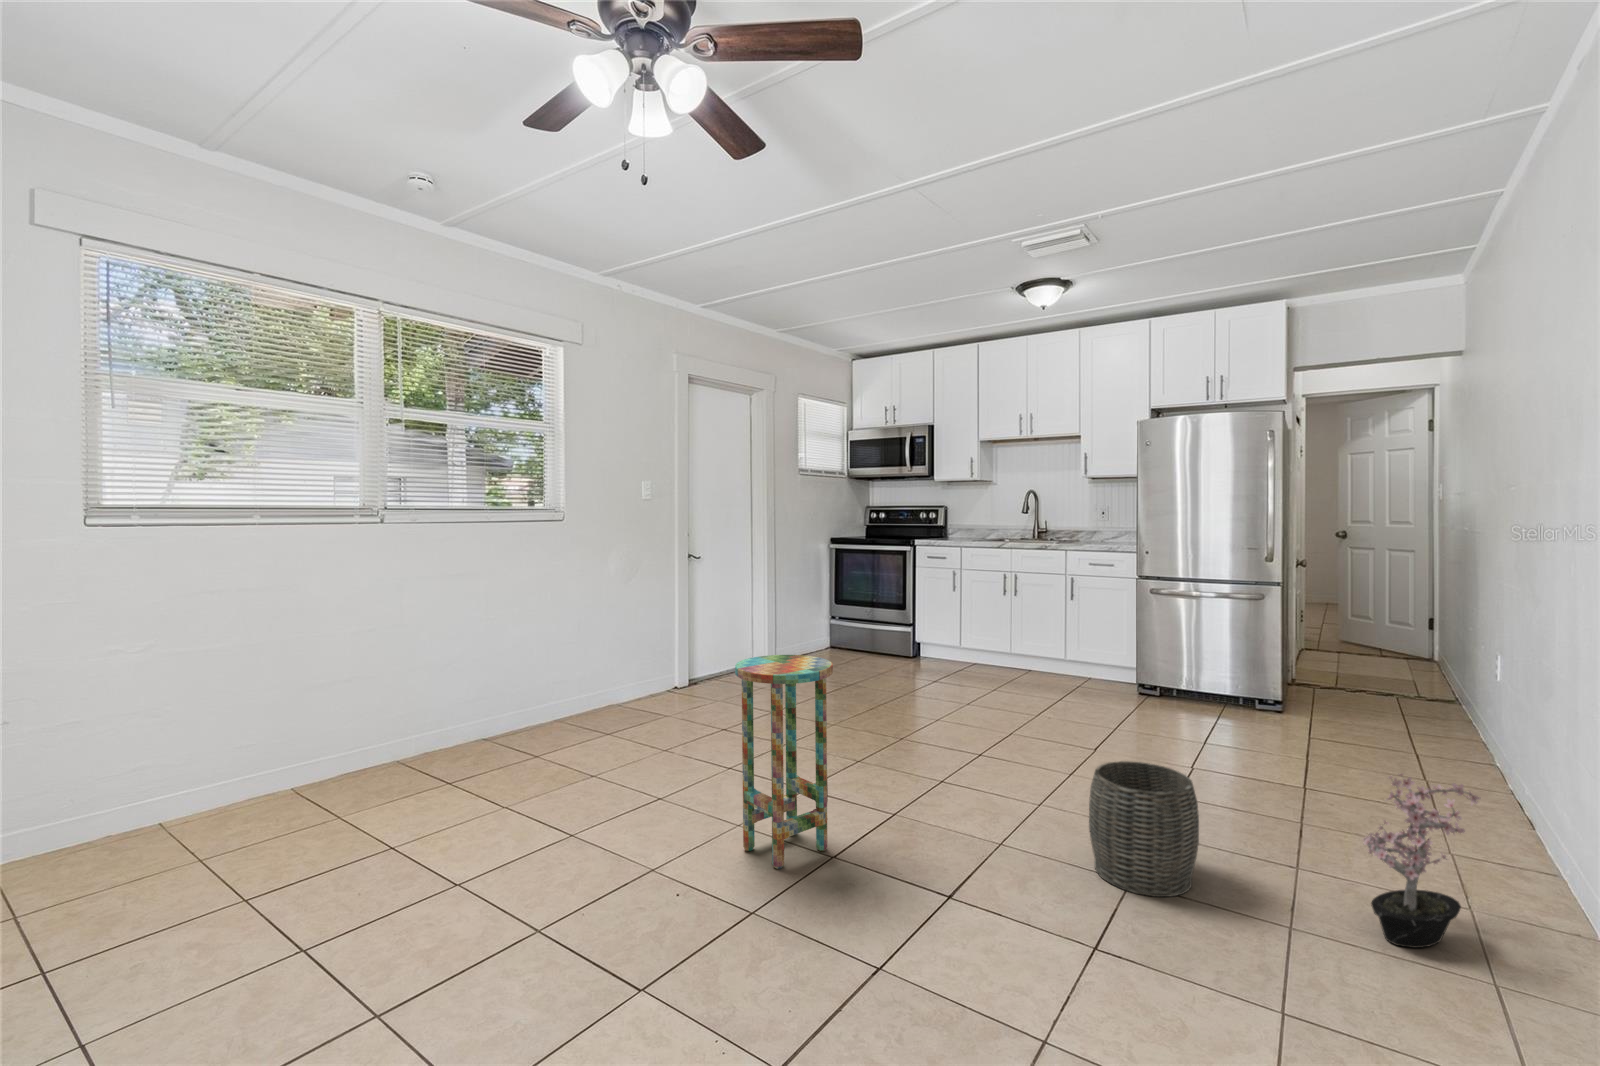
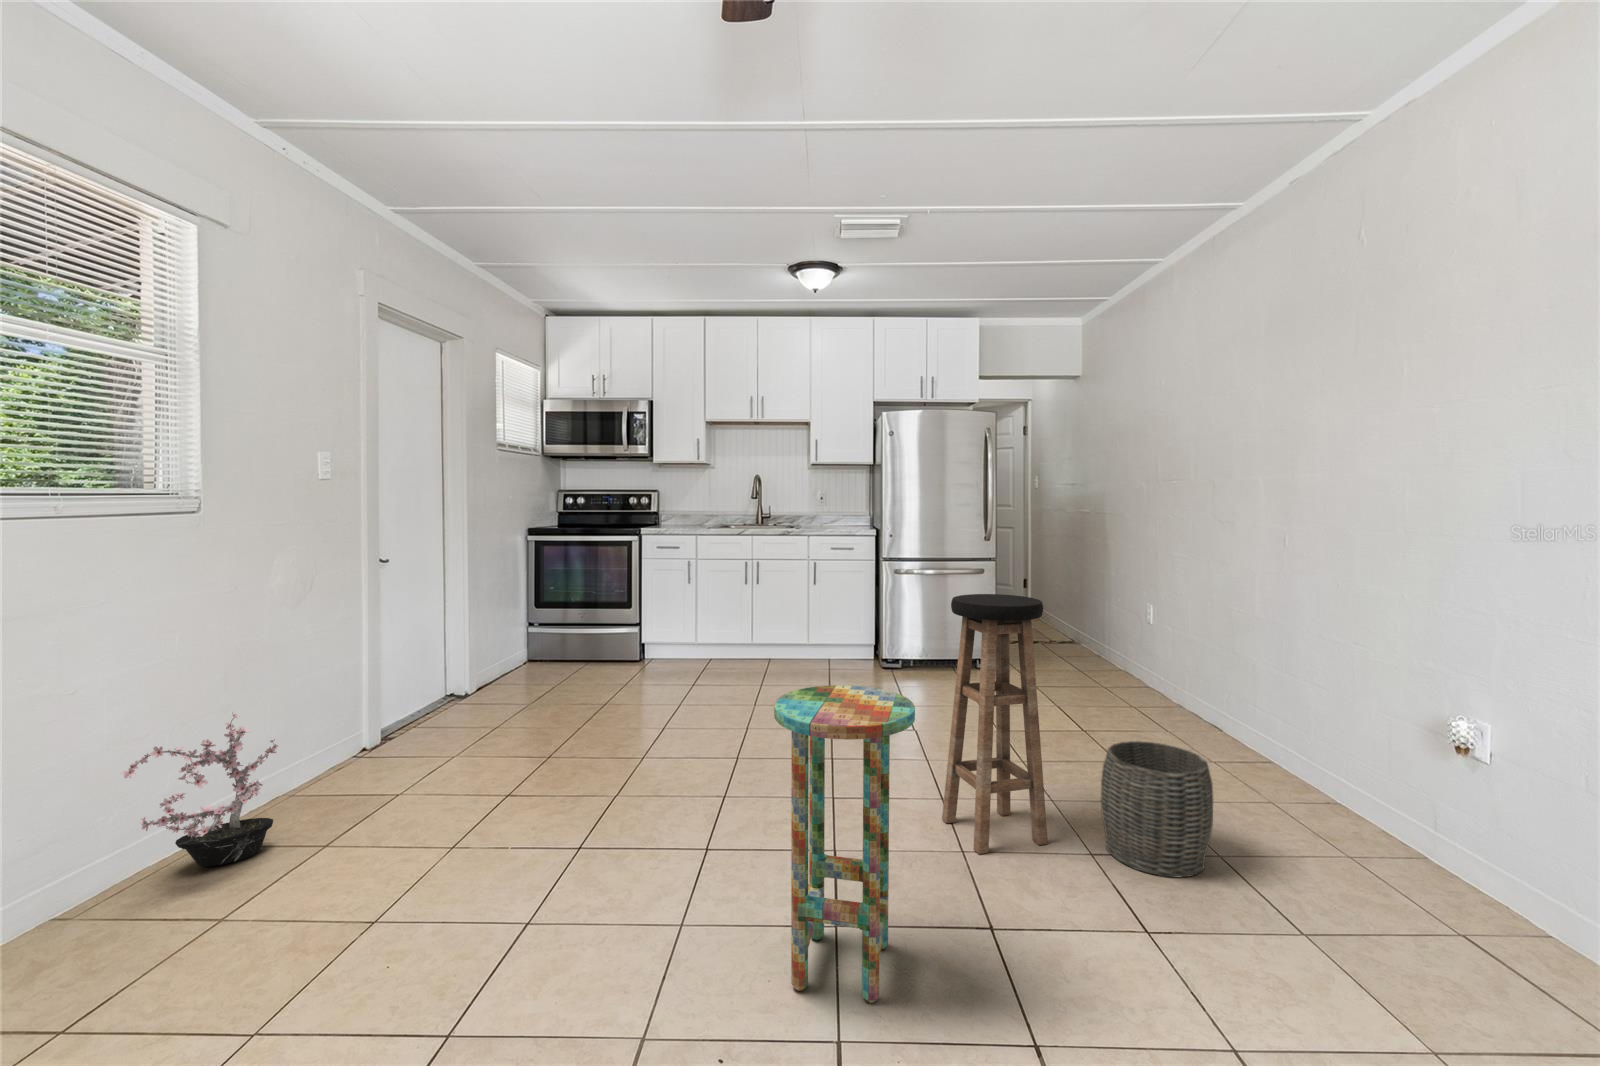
bar stool: none [975,605,1059,841] -> present [942,594,1048,854]
potted plant: present [1363,774,1481,948] -> present [120,712,278,866]

